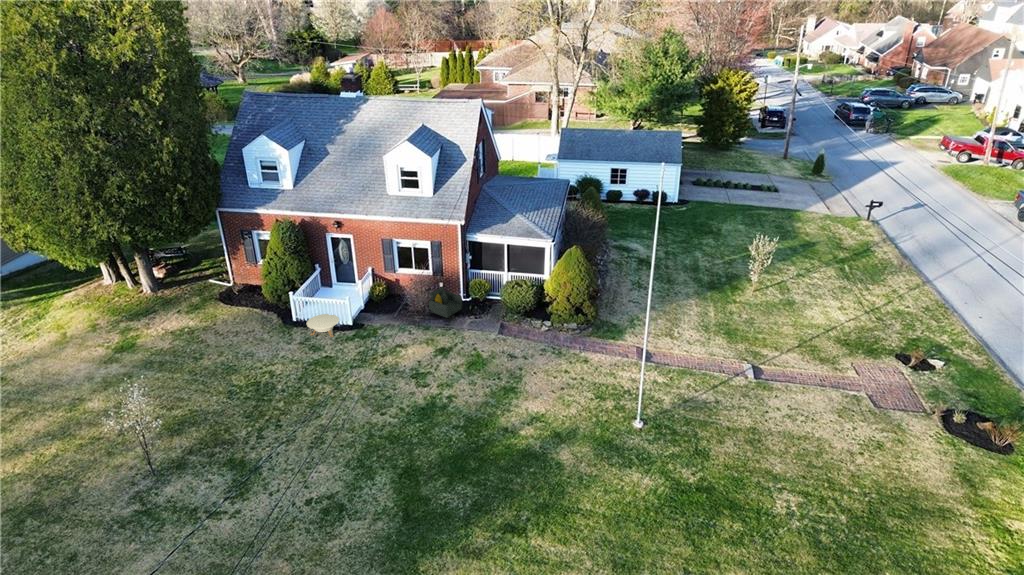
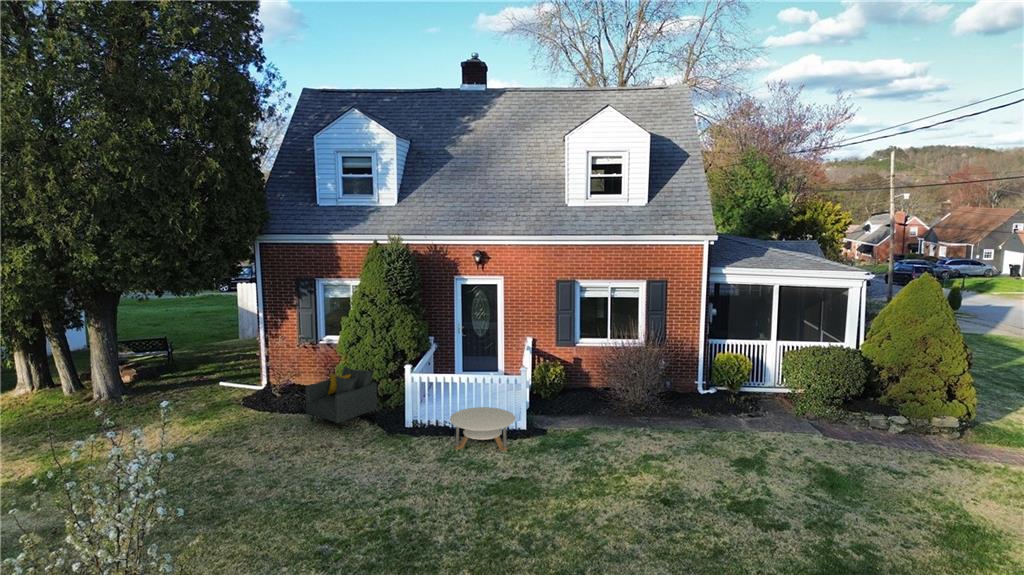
armchair: present [429,287,462,318] -> present [305,366,377,429]

